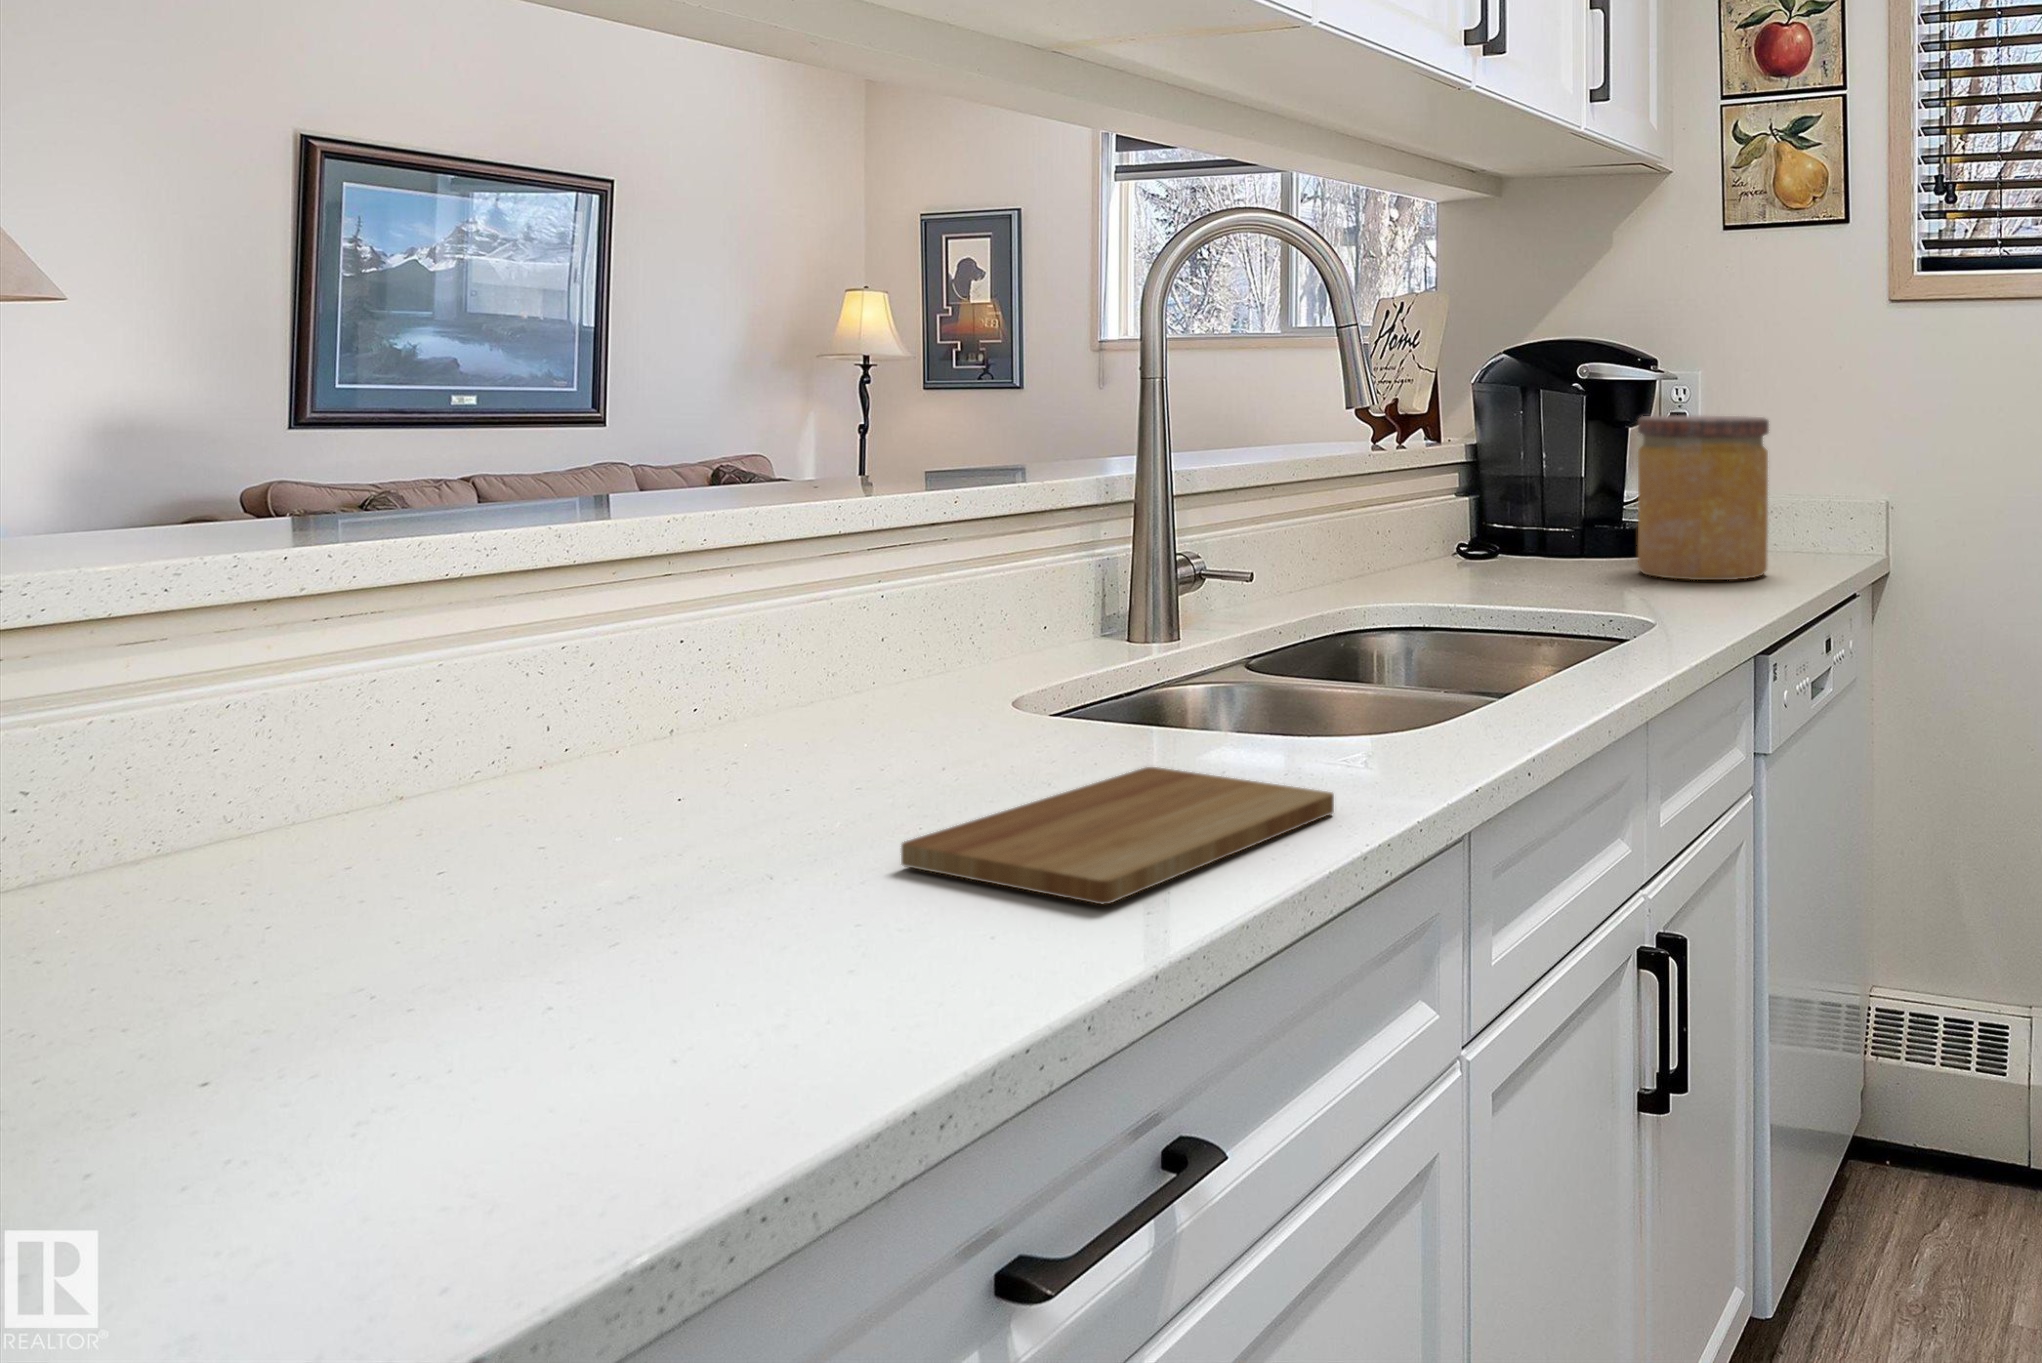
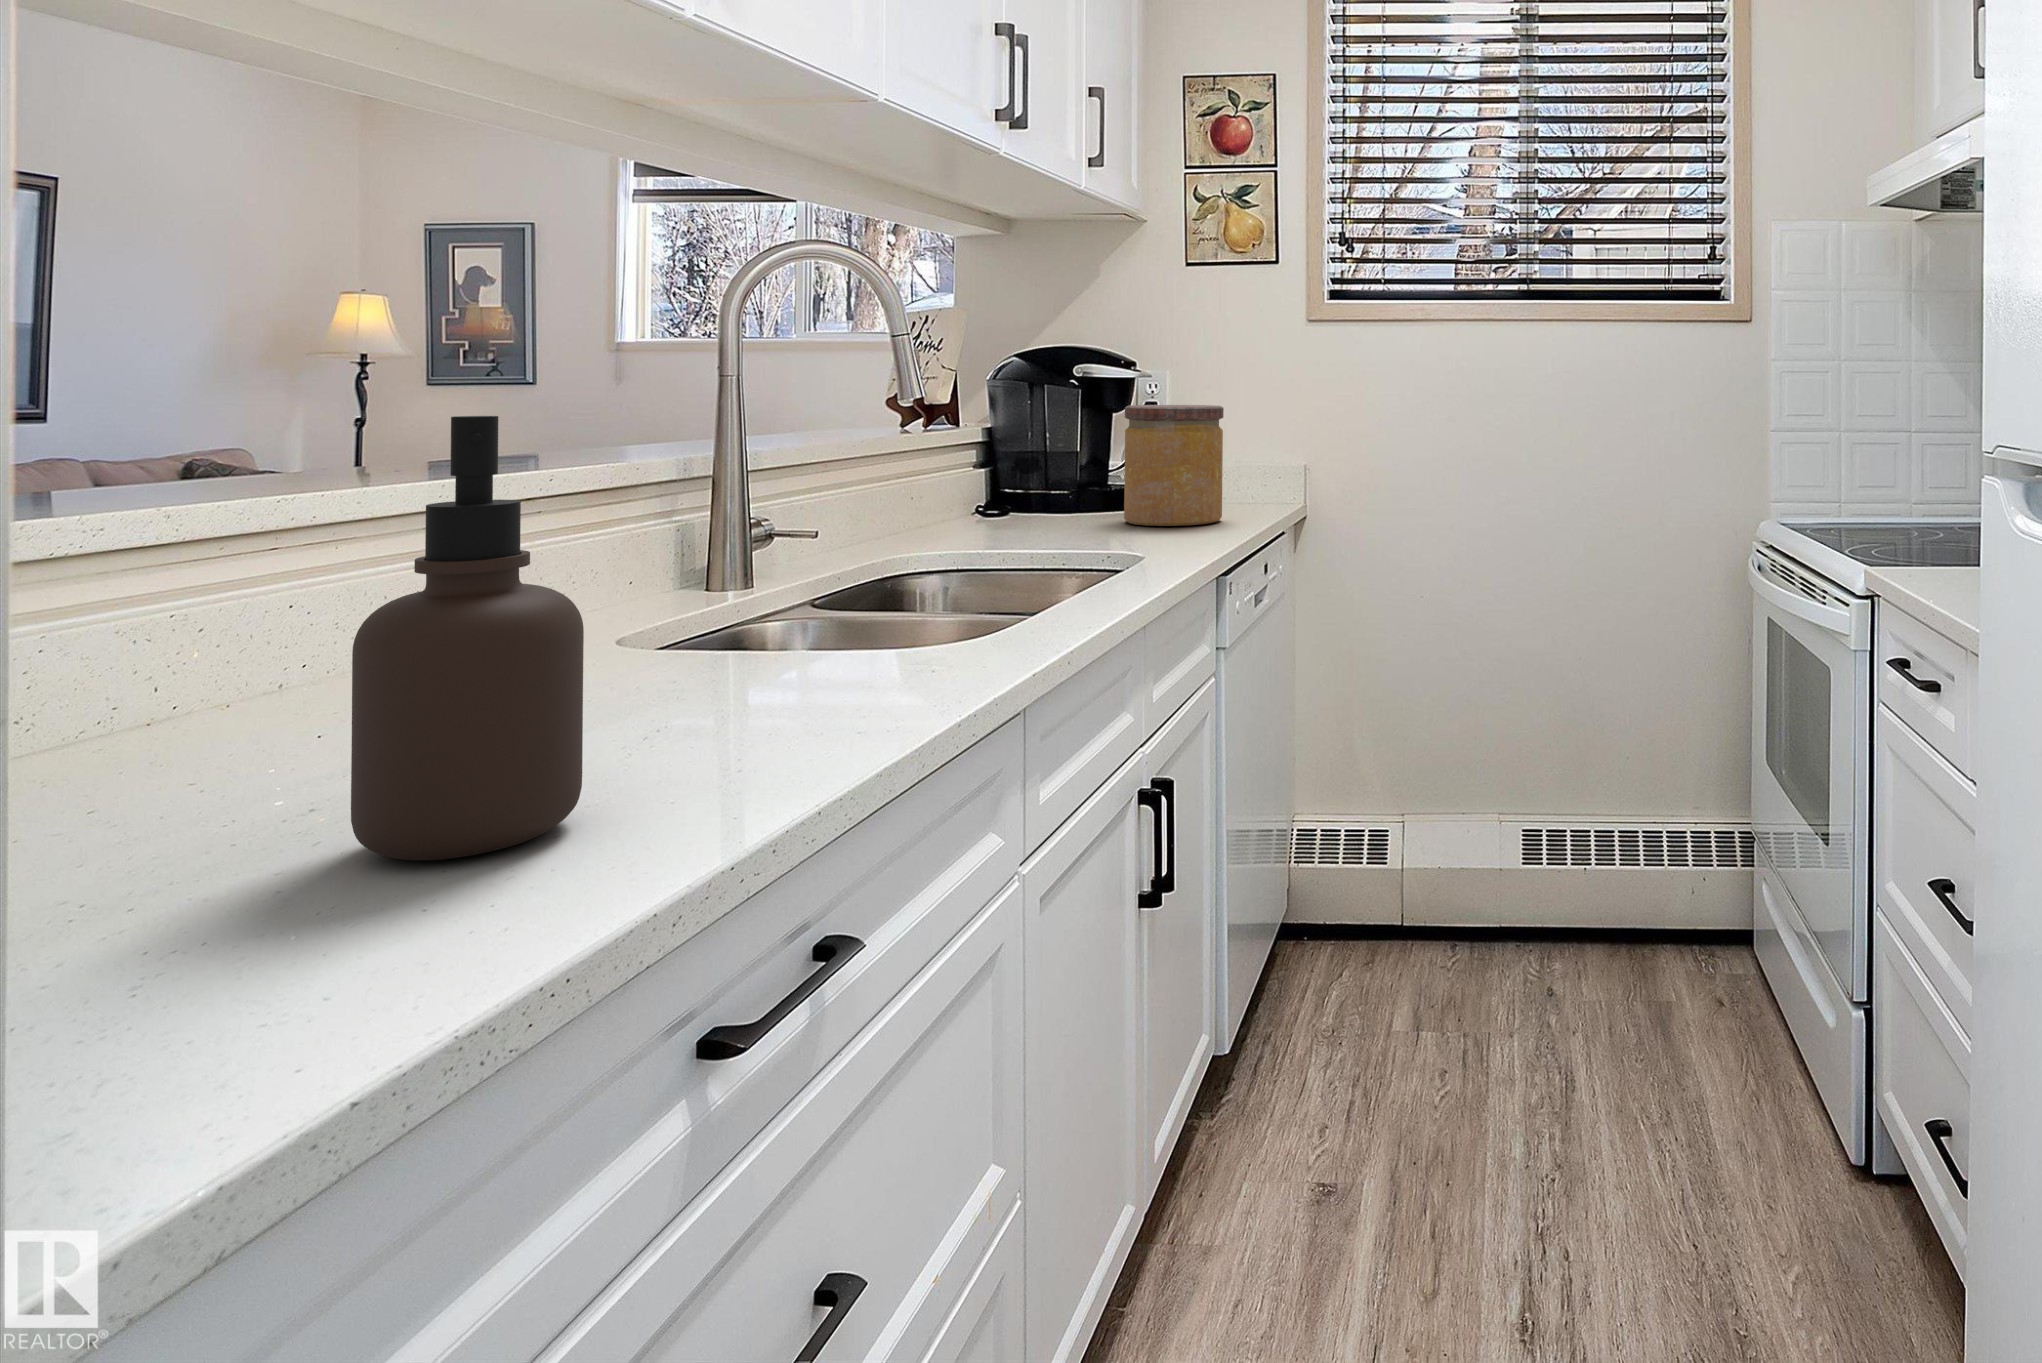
soap dispenser: none [630,425,883,990] -> present [351,416,584,860]
cutting board: present [901,767,1334,904] -> none [570,677,928,771]

